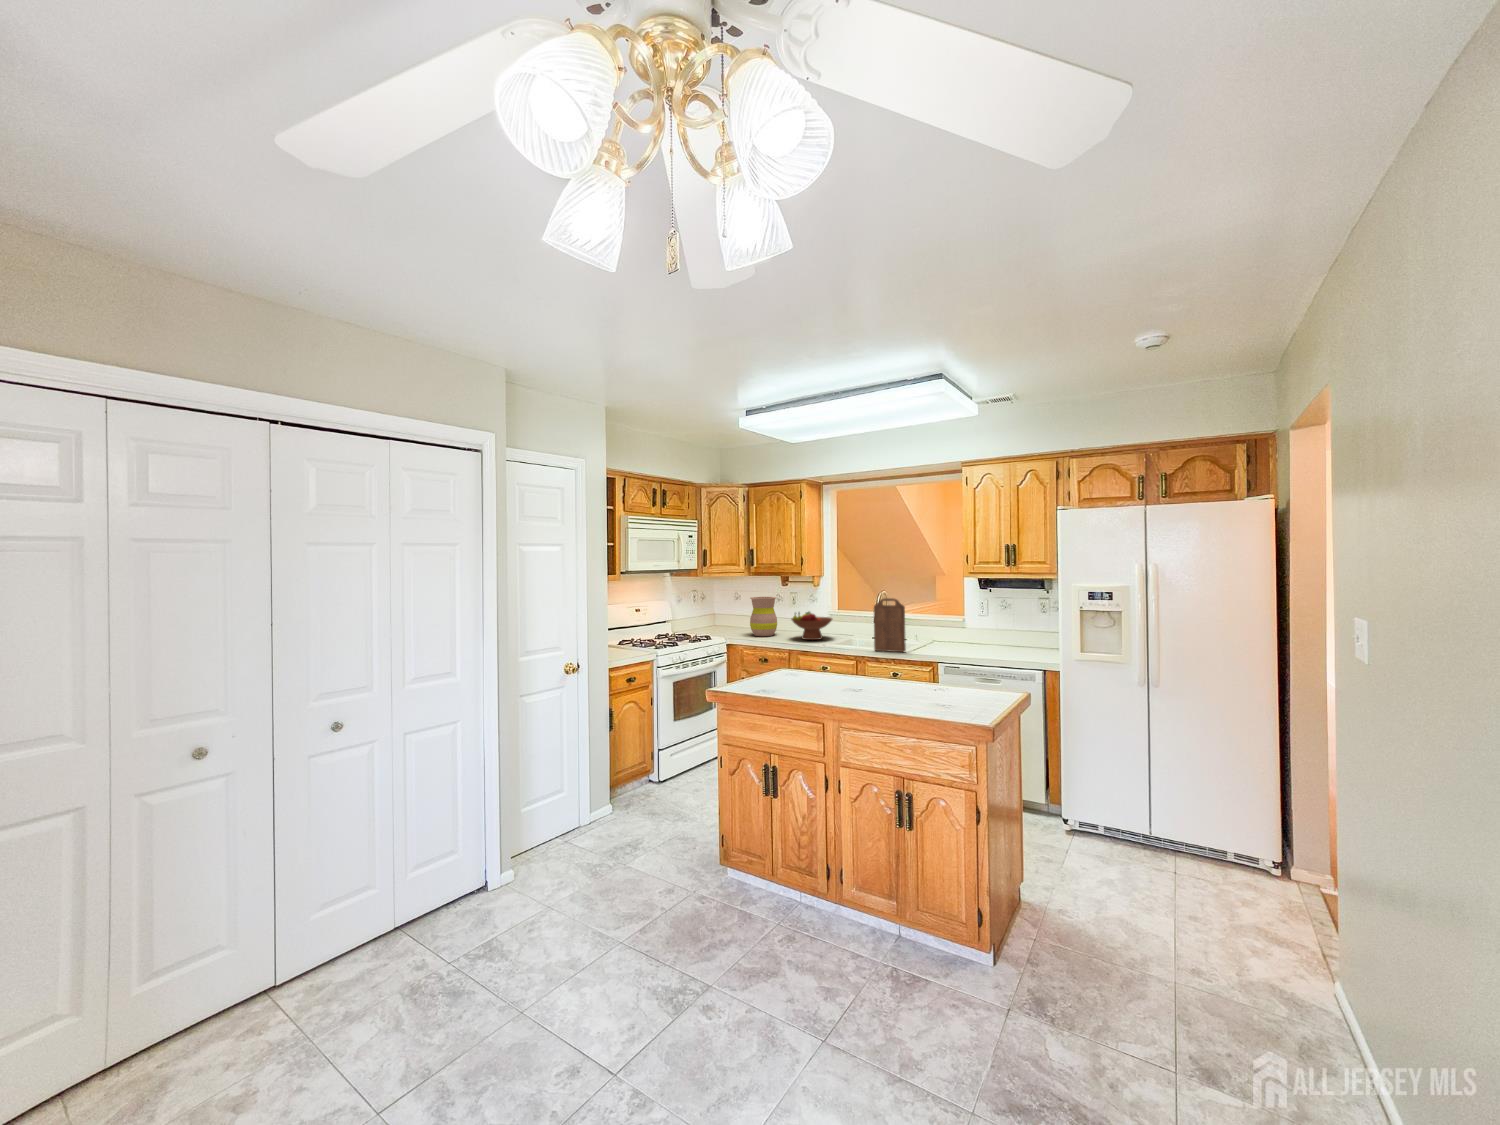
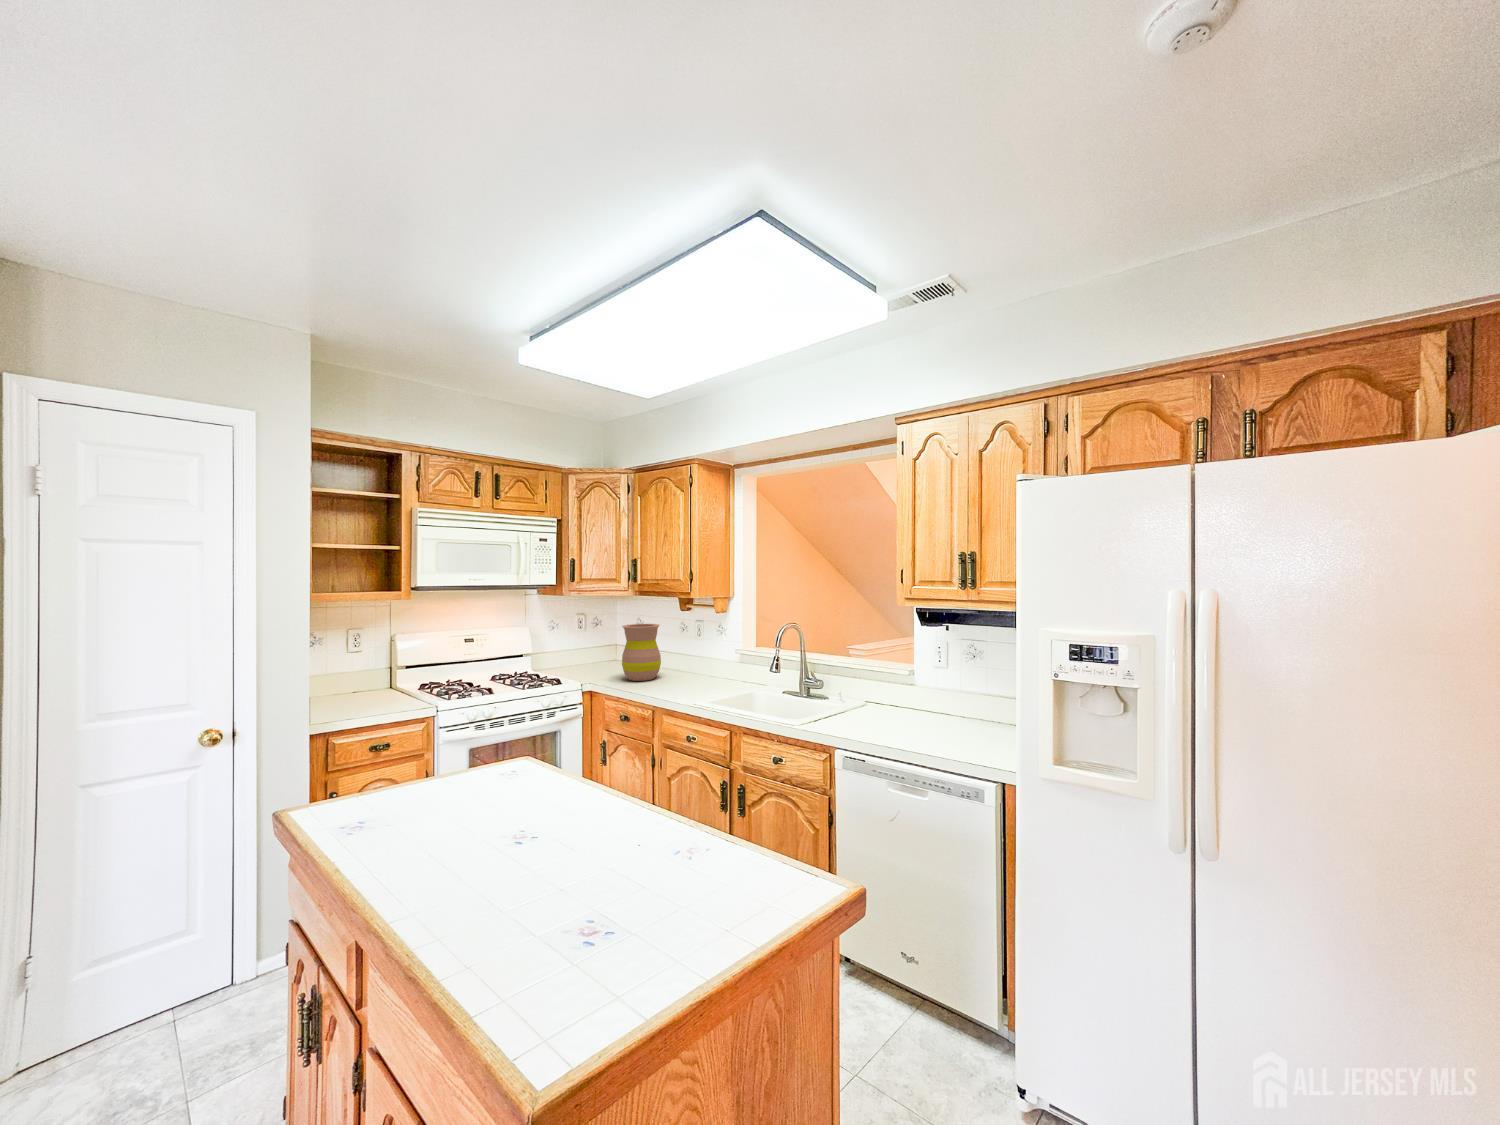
cutting board: present [874,598,906,652] -> none [752,636,798,725]
fruit bowl: present [791,612,832,640] -> none [664,648,725,691]

